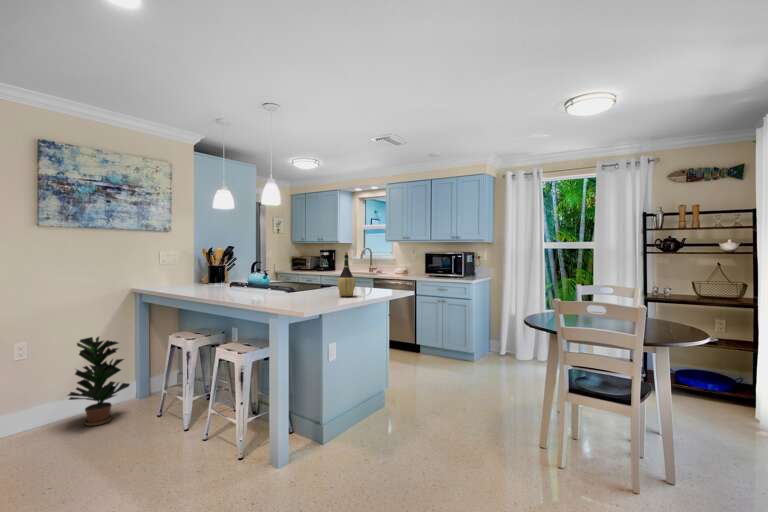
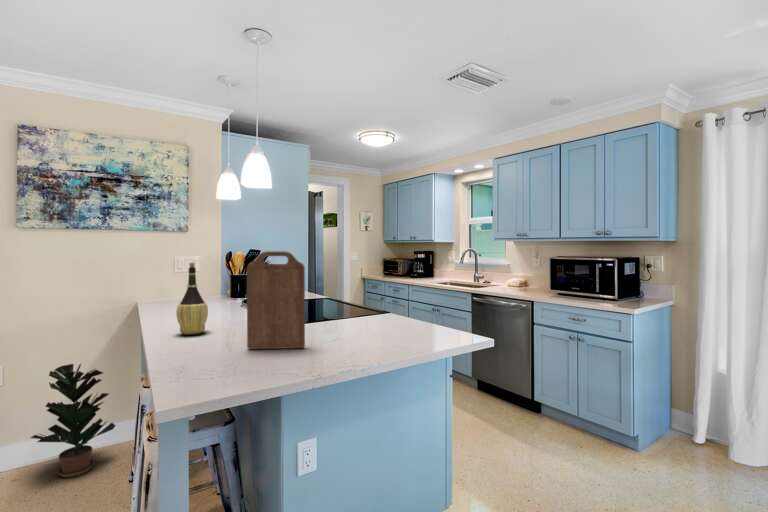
cutting board: none [297,245,329,300] -> present [247,251,305,349]
wine bottle: present [337,252,355,296] -> present [176,263,208,334]

